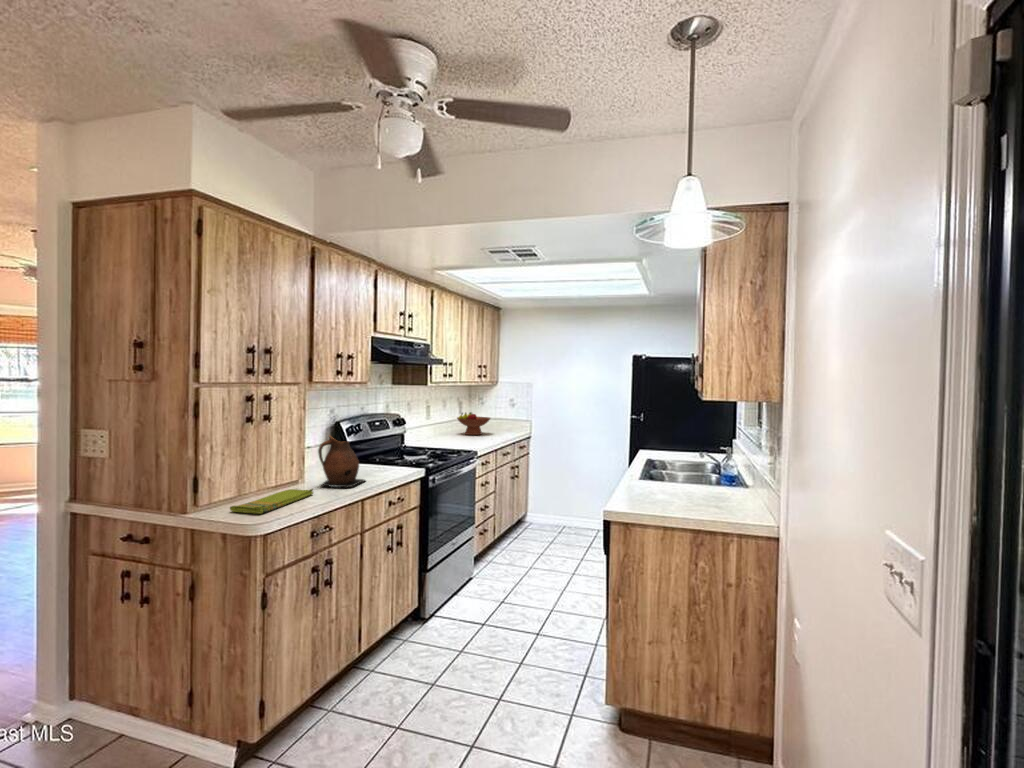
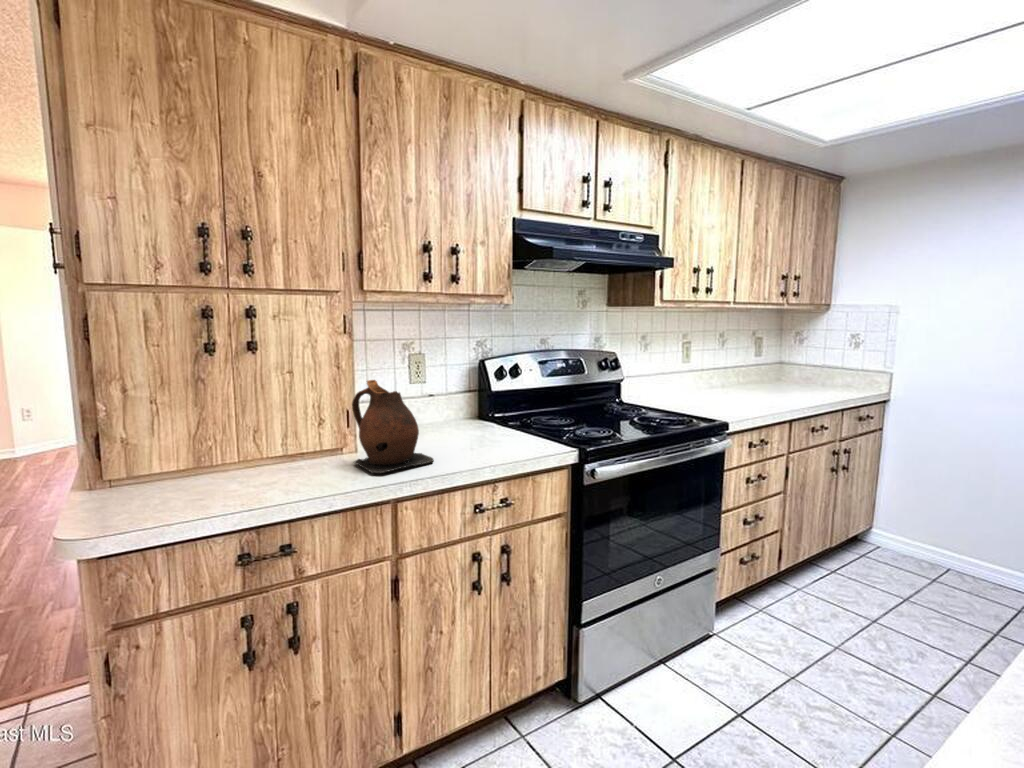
fruit bowl: present [457,412,490,435] -> none [732,352,796,391]
dish towel: present [230,489,313,514] -> none [146,462,308,509]

